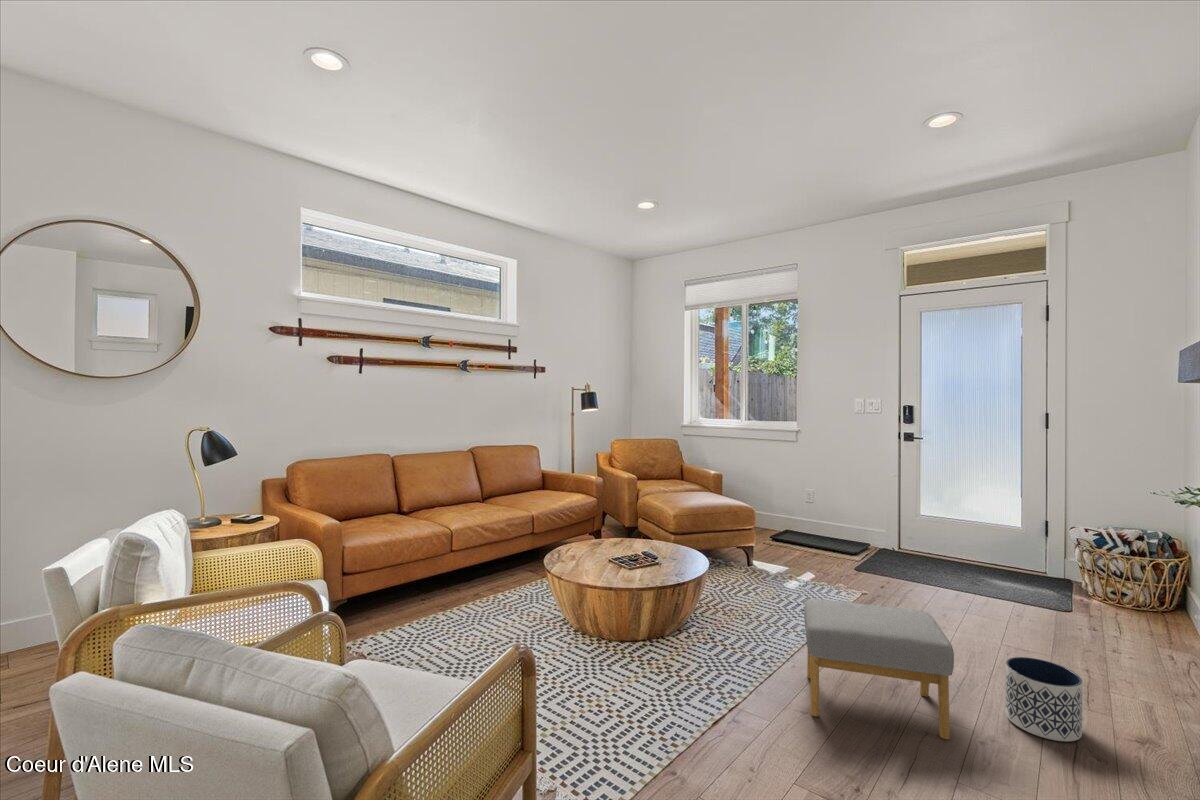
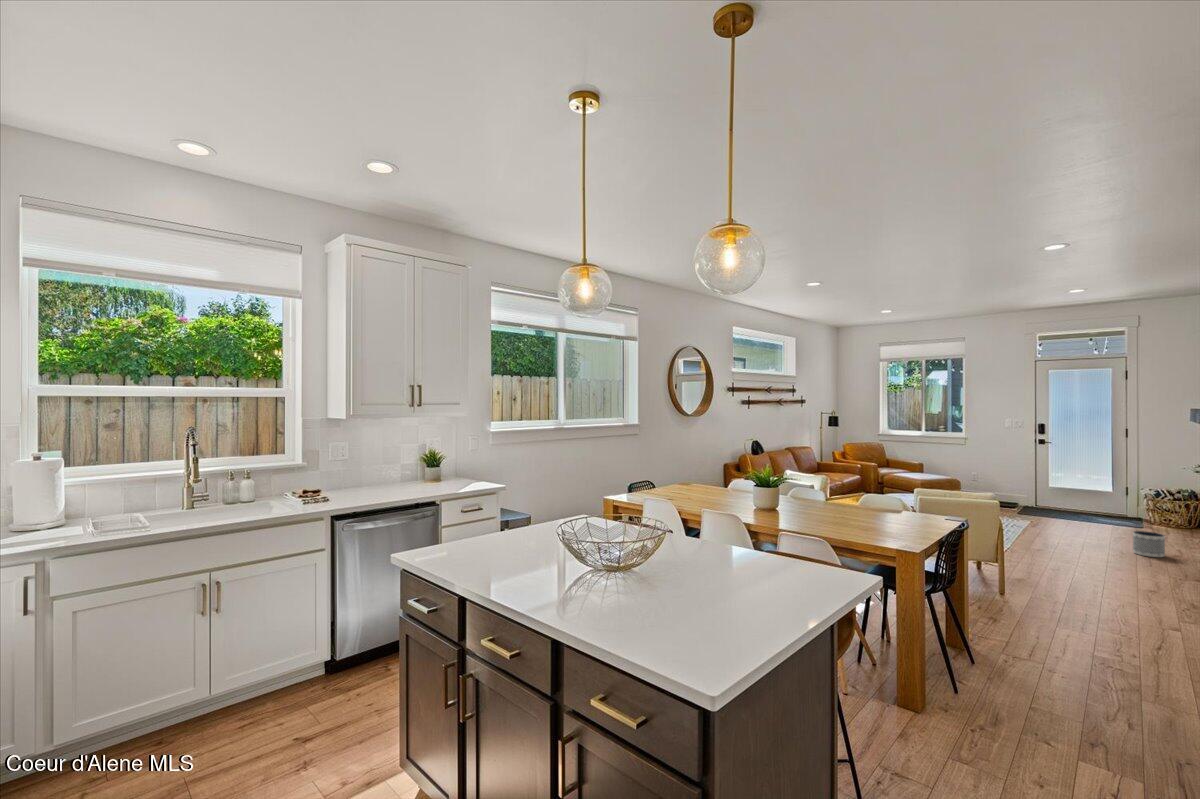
footstool: present [804,599,954,739] -> none [1042,513,1117,557]

